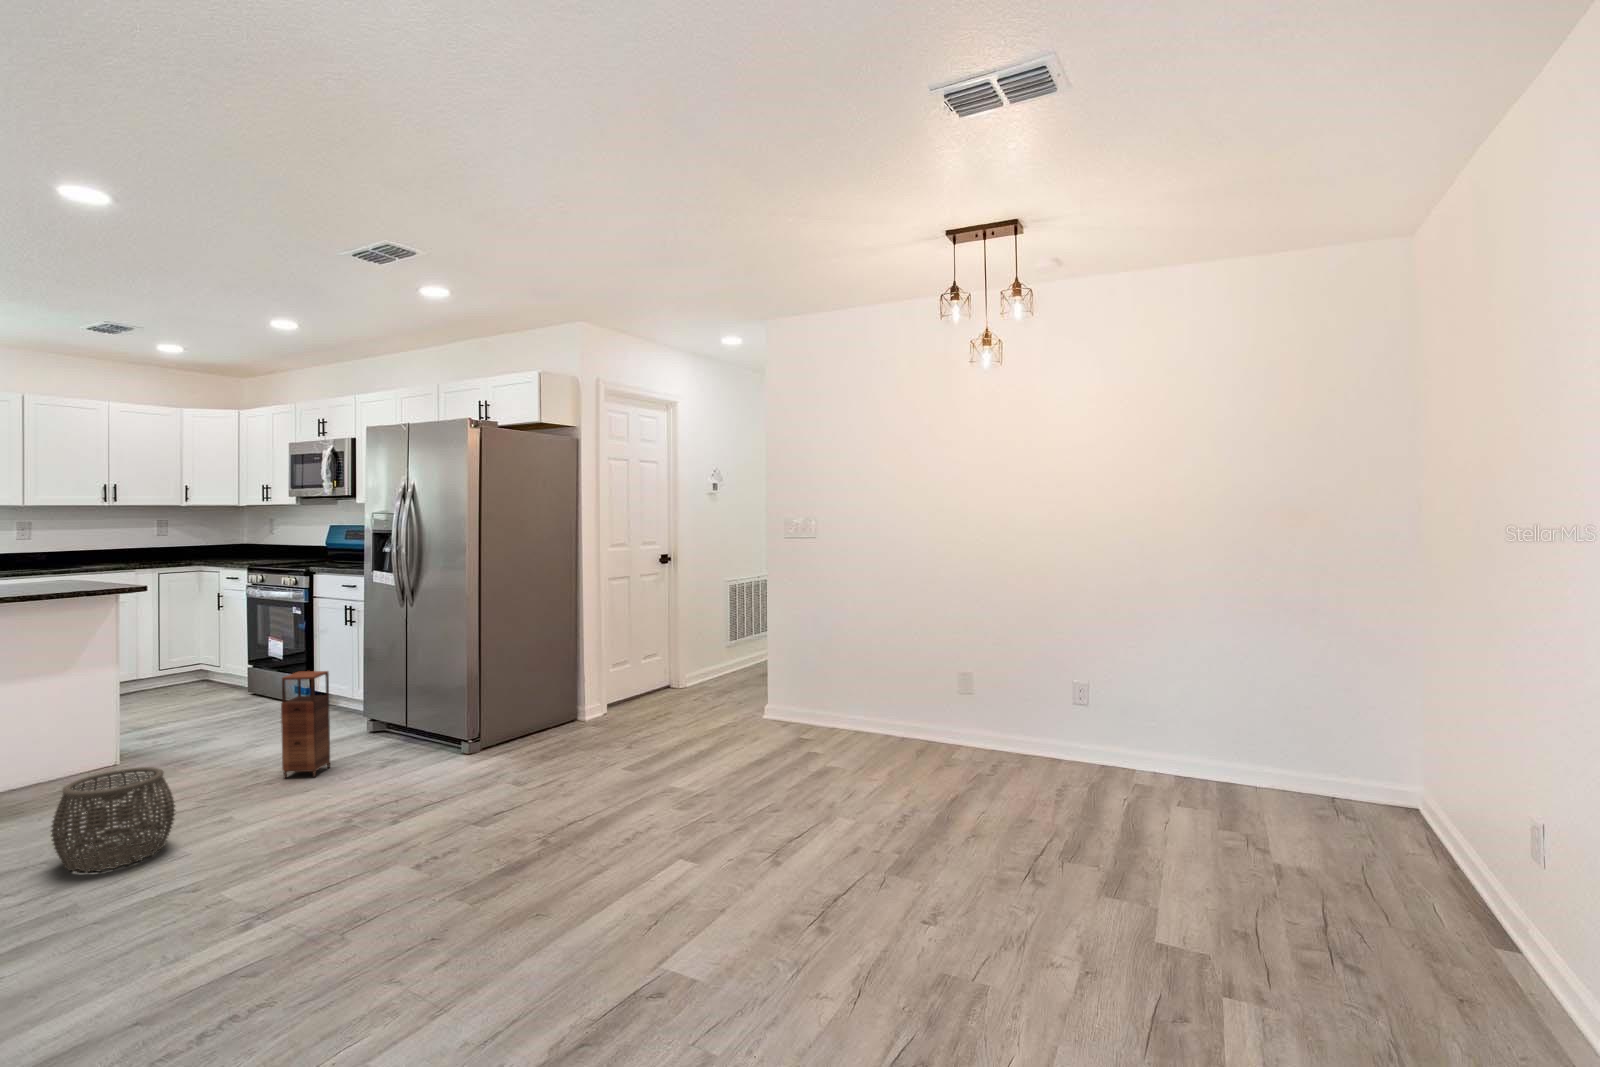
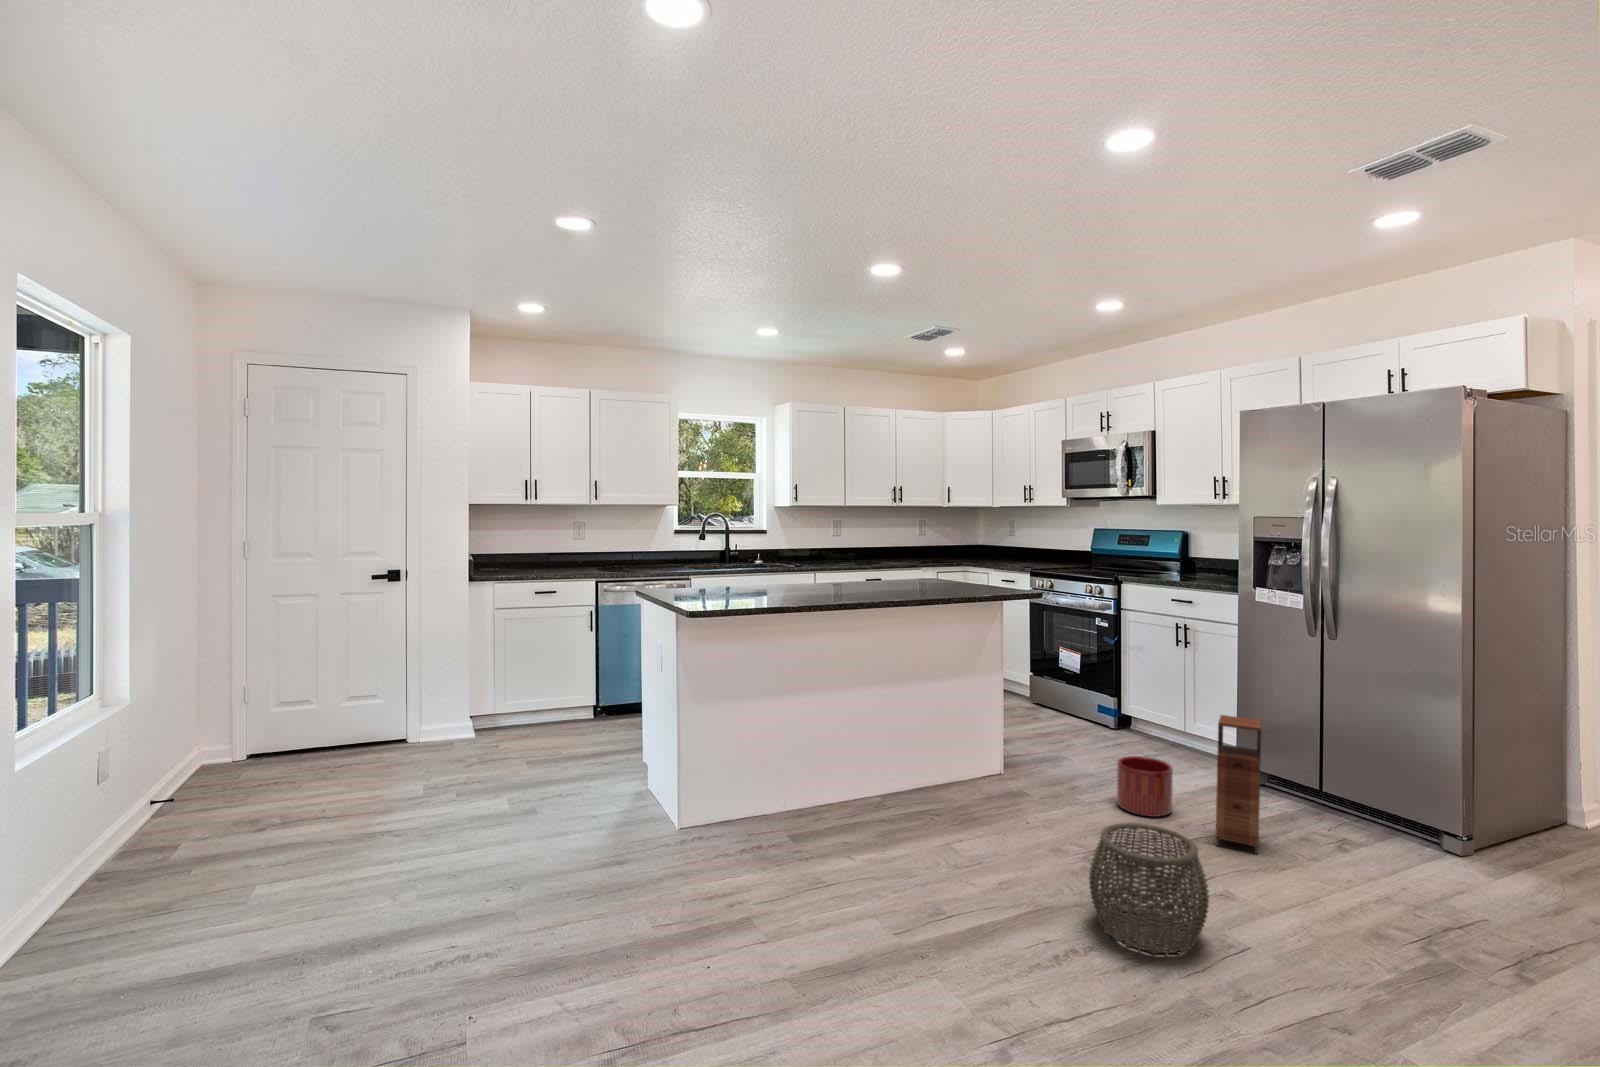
planter: none [222,719,277,769] -> present [1117,756,1173,817]

